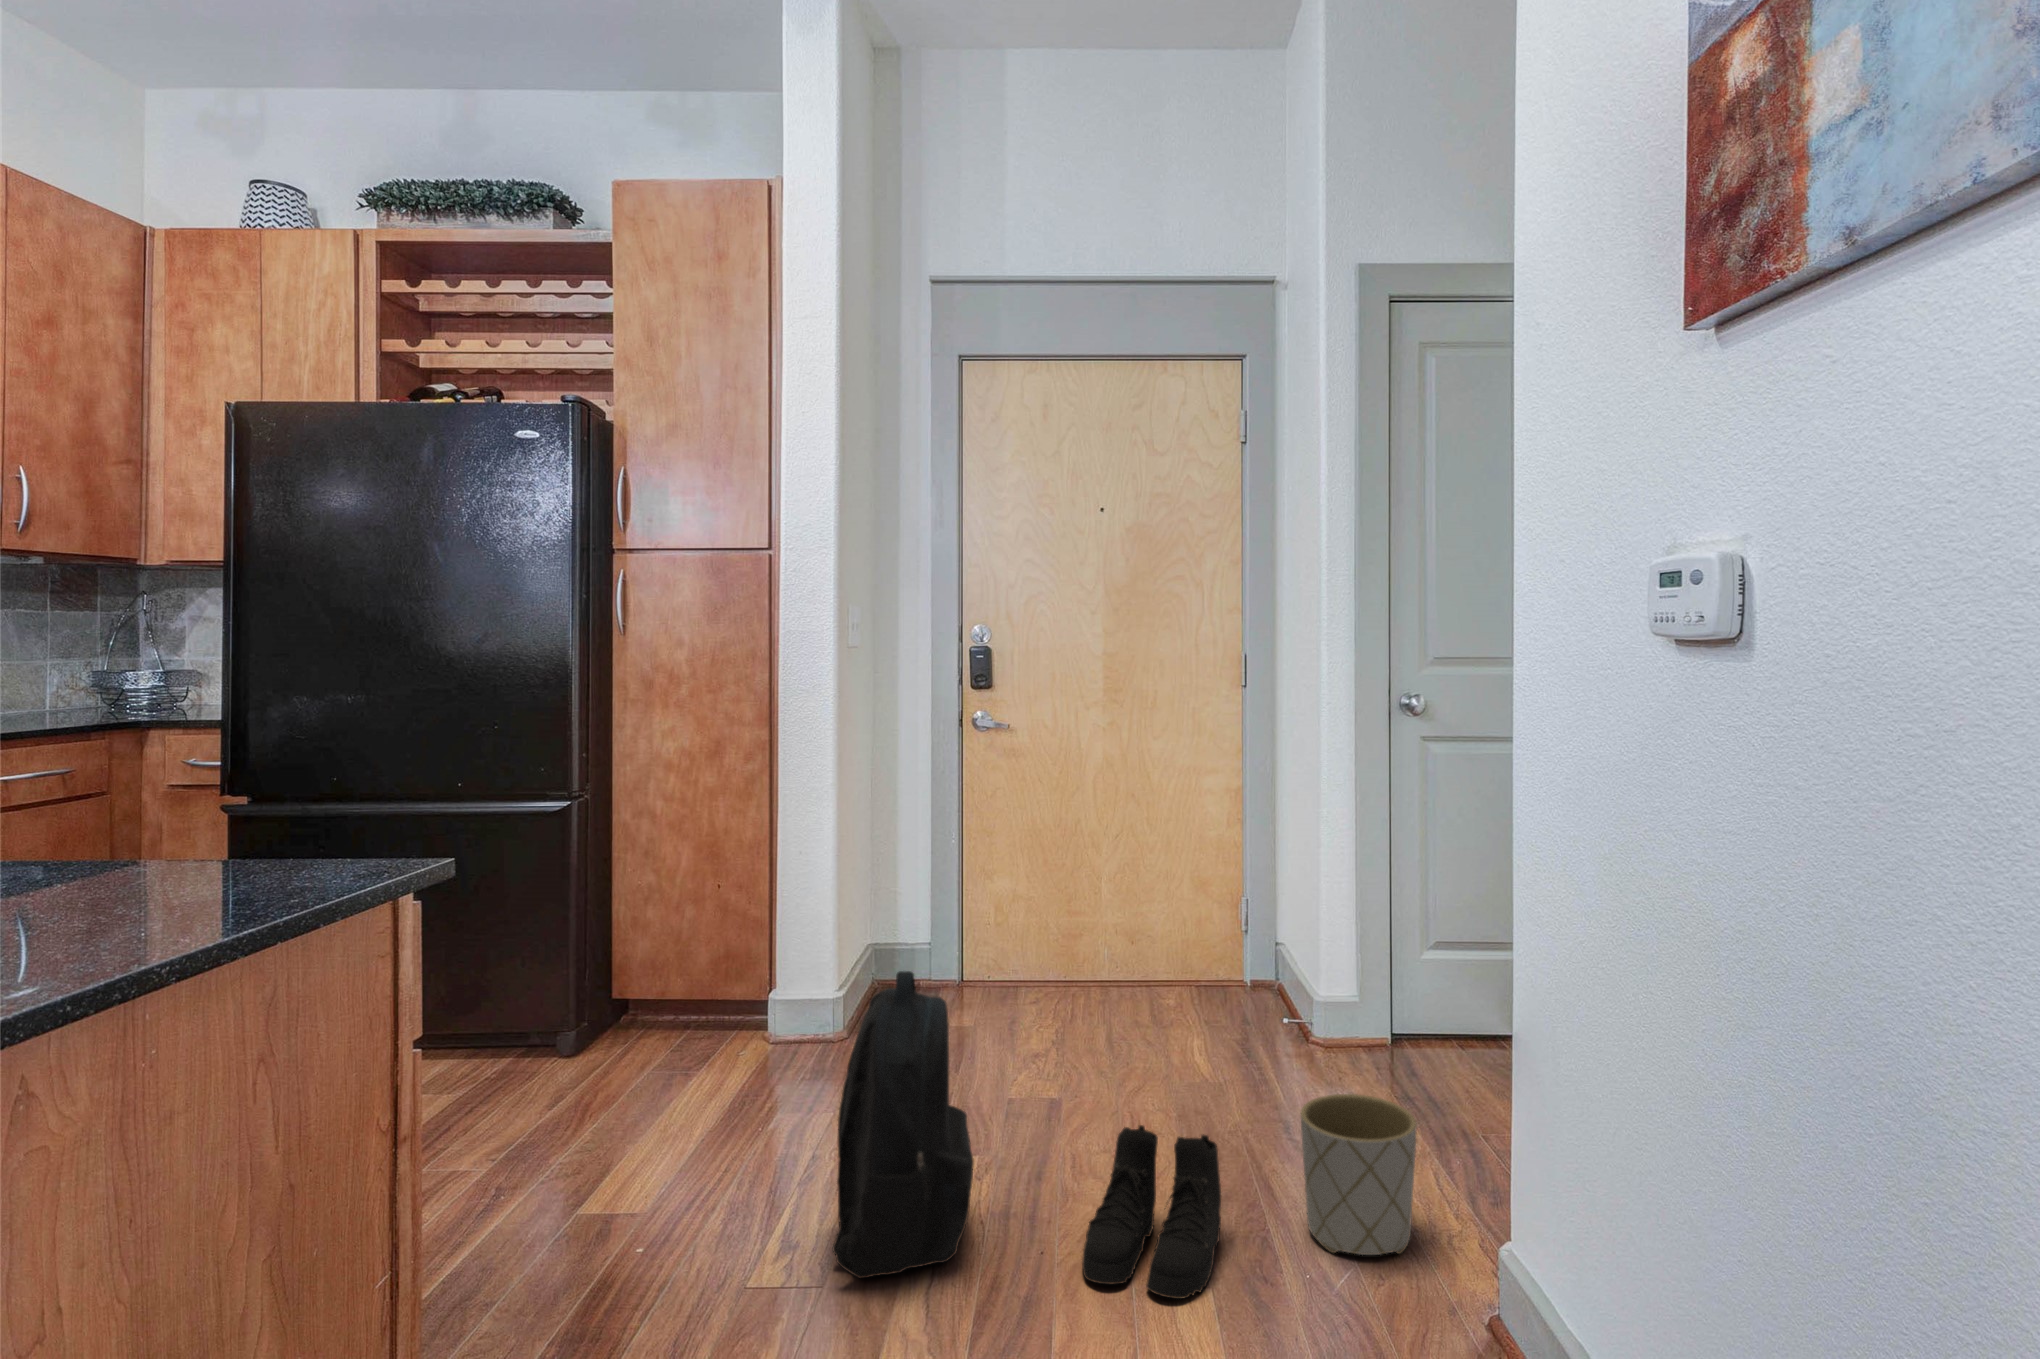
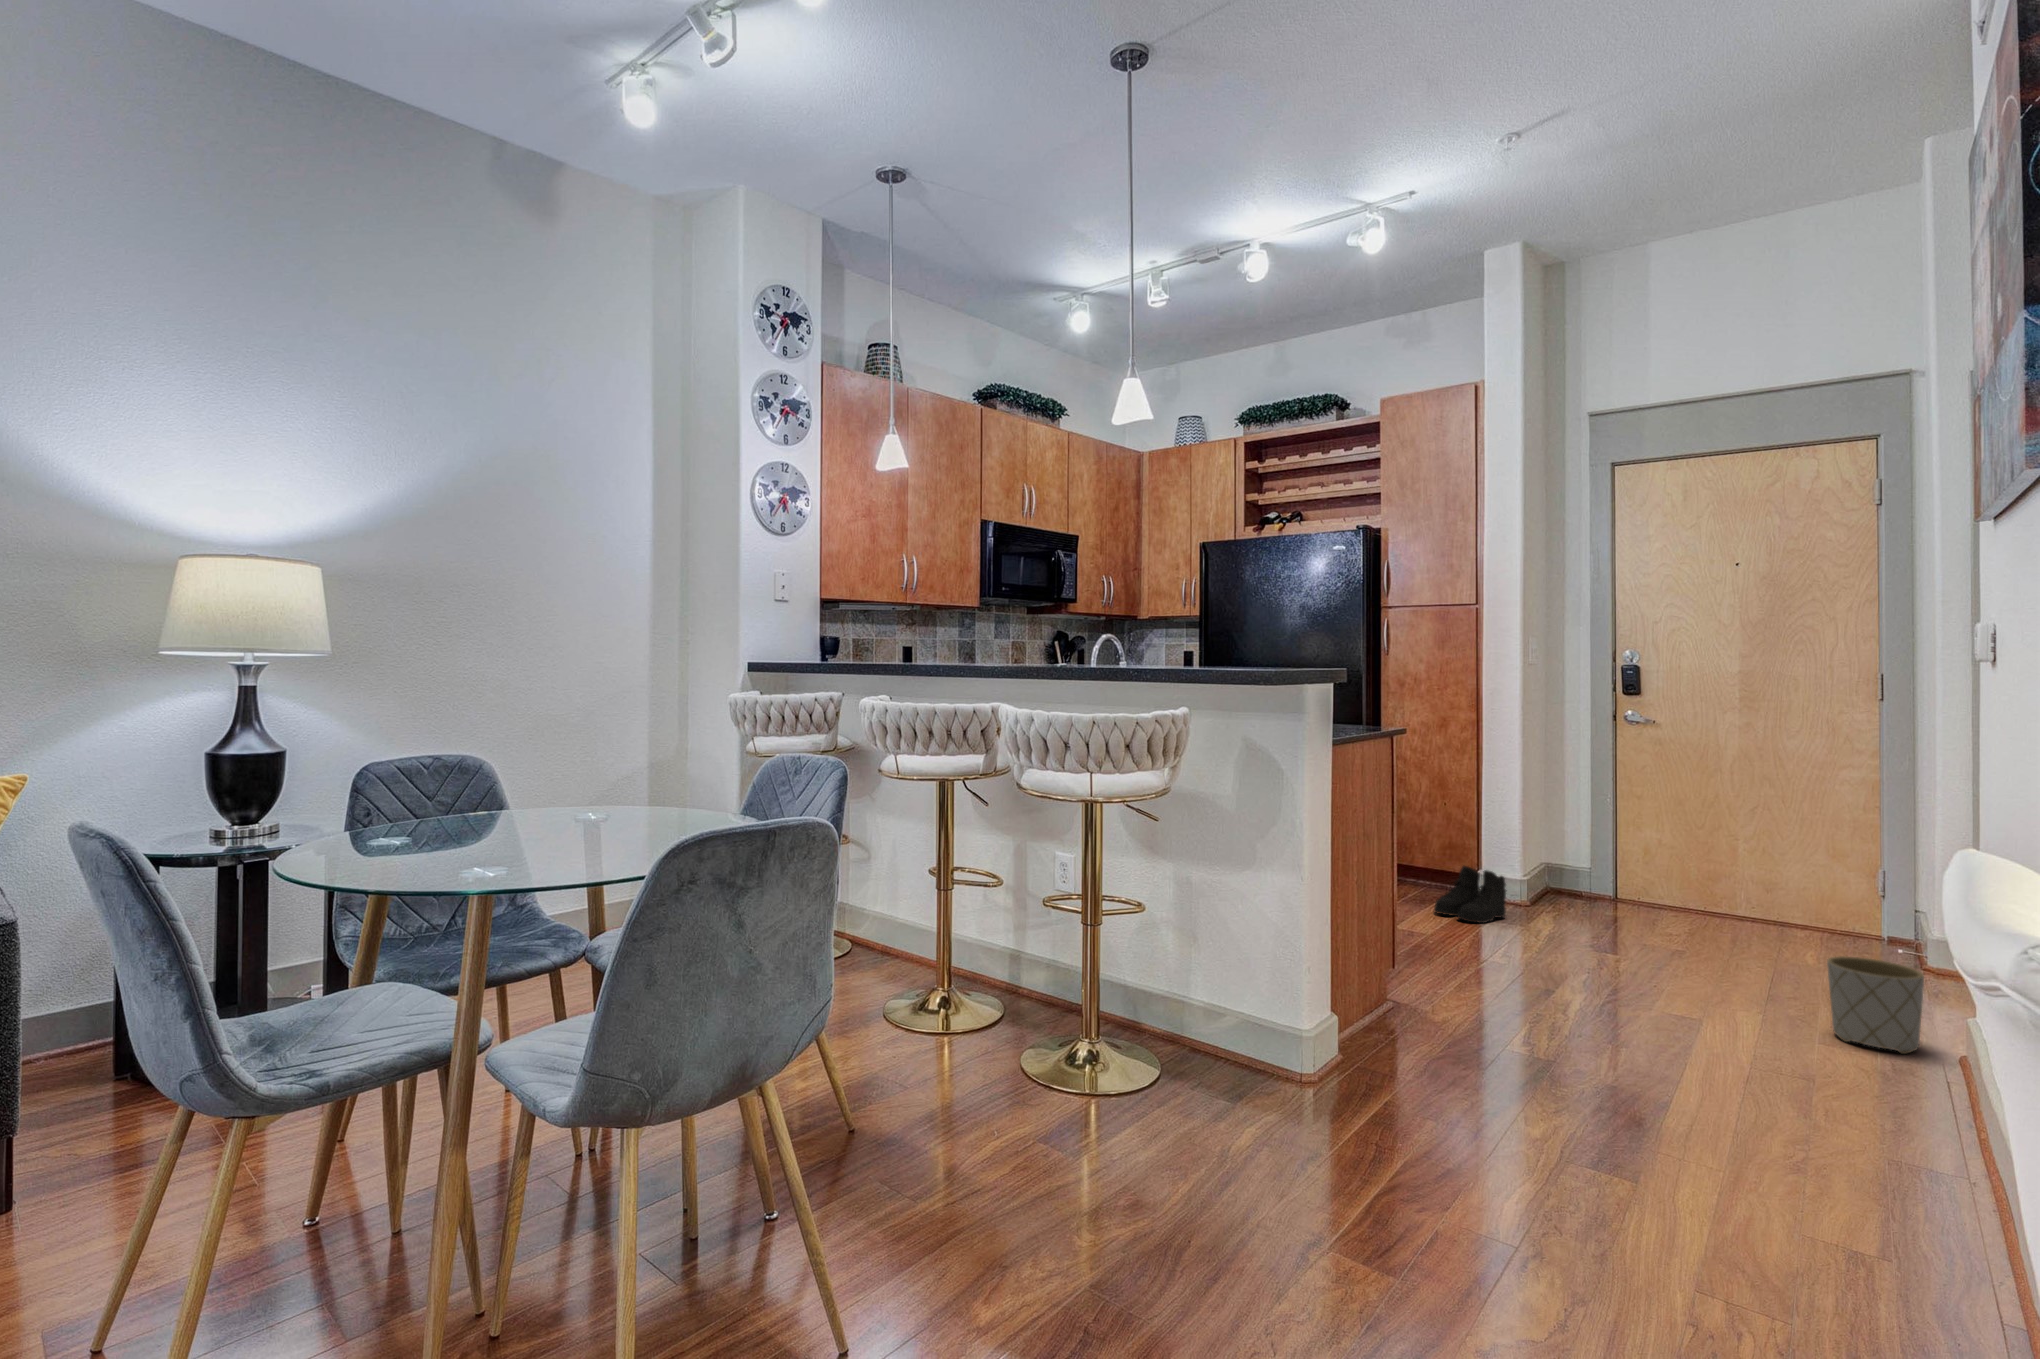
backpack: present [833,971,974,1278] -> none [1506,836,1591,988]
boots: present [1082,1125,1221,1299] -> present [1434,866,1507,923]

